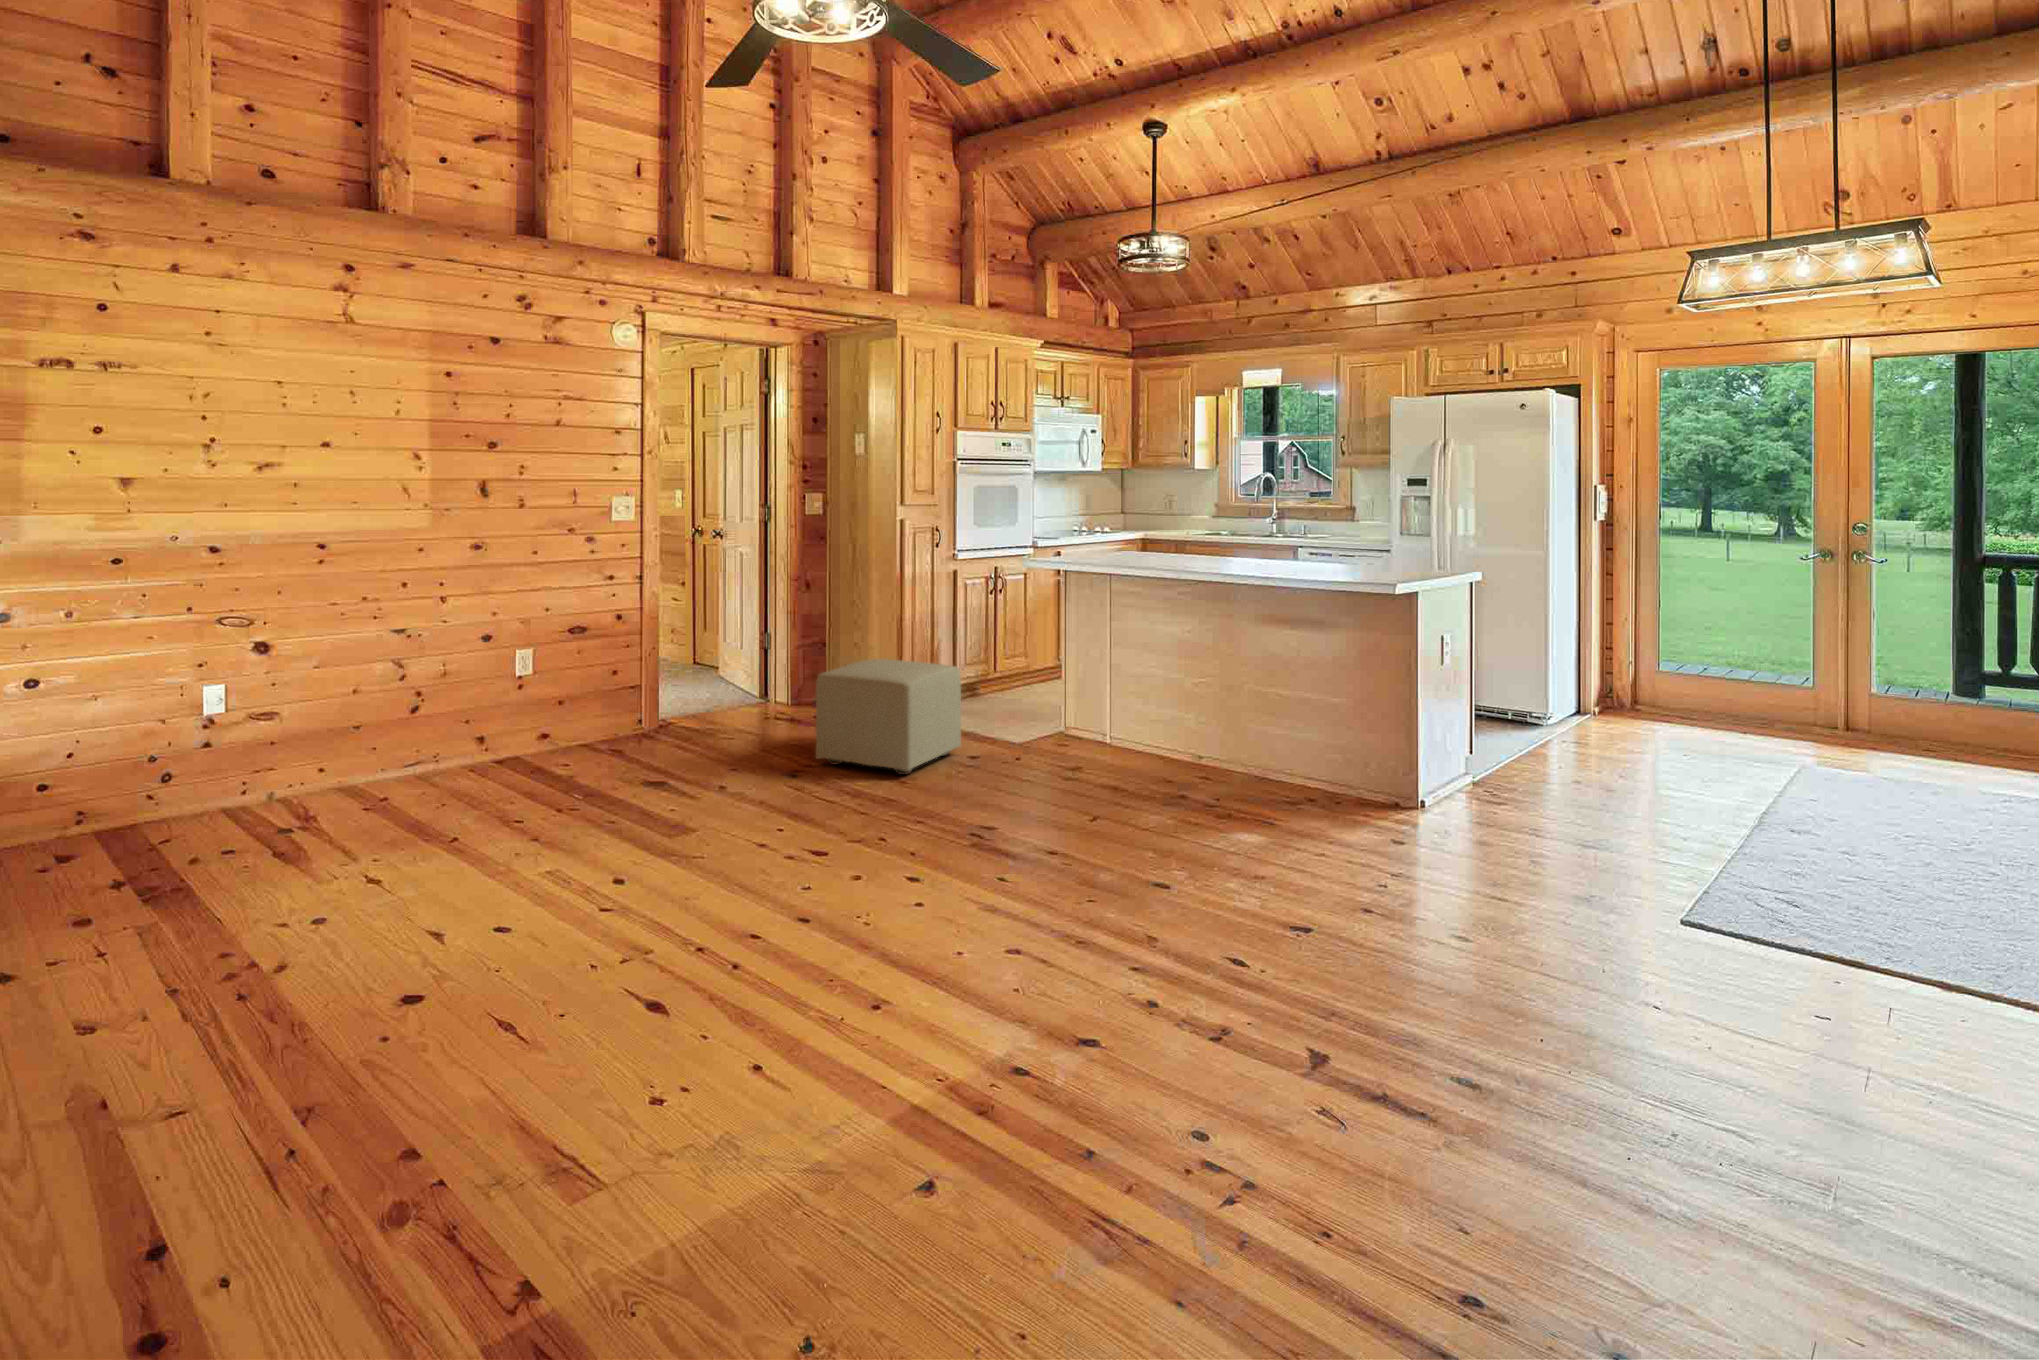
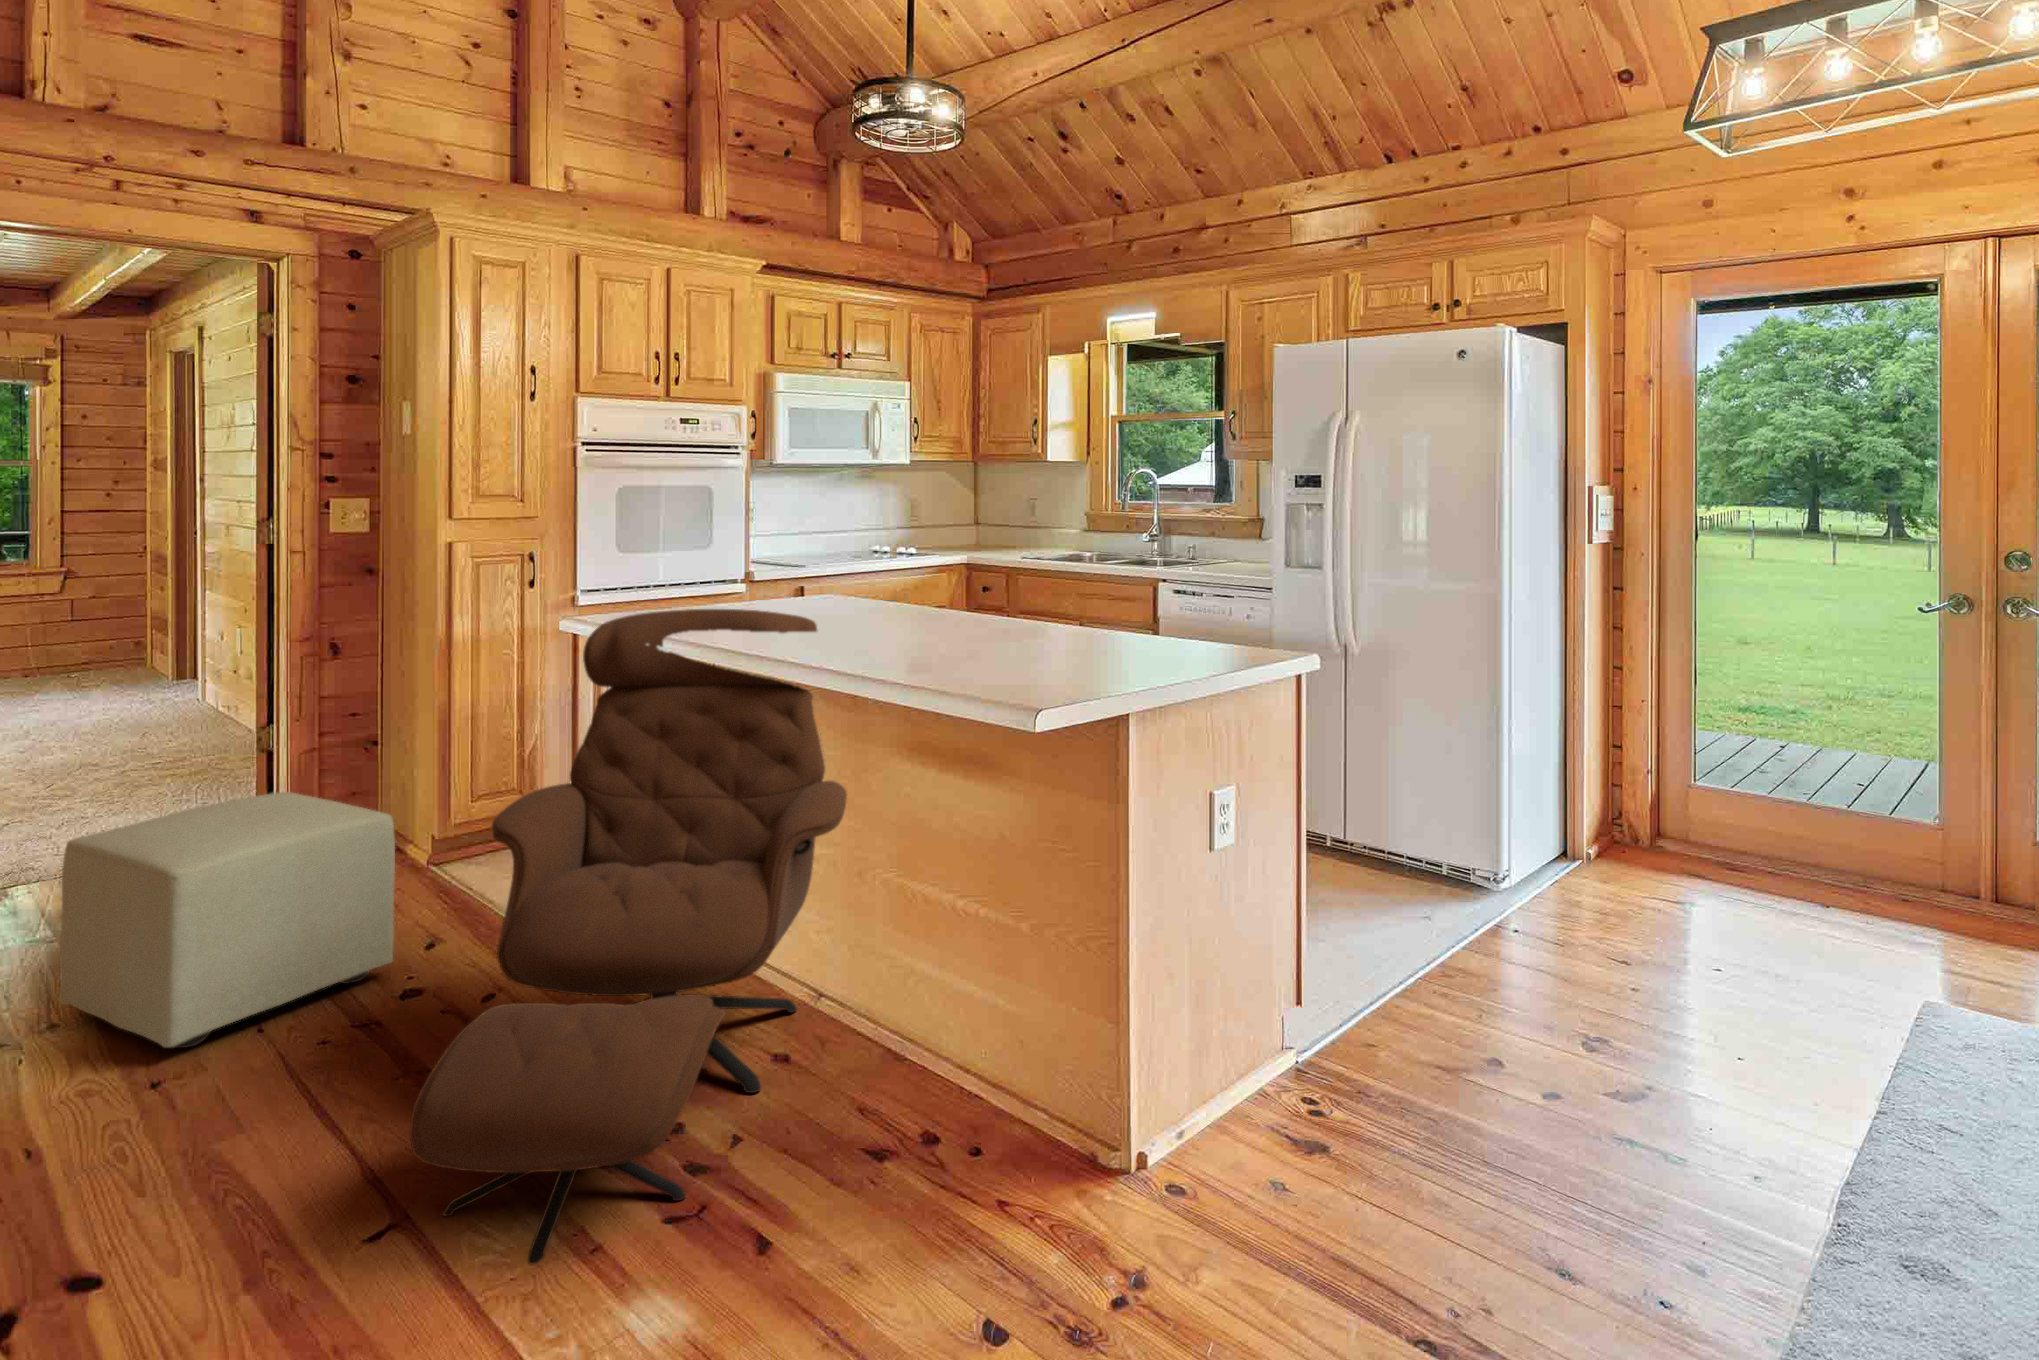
lounge chair: none [1059,555,1237,827] -> present [410,609,847,1265]

